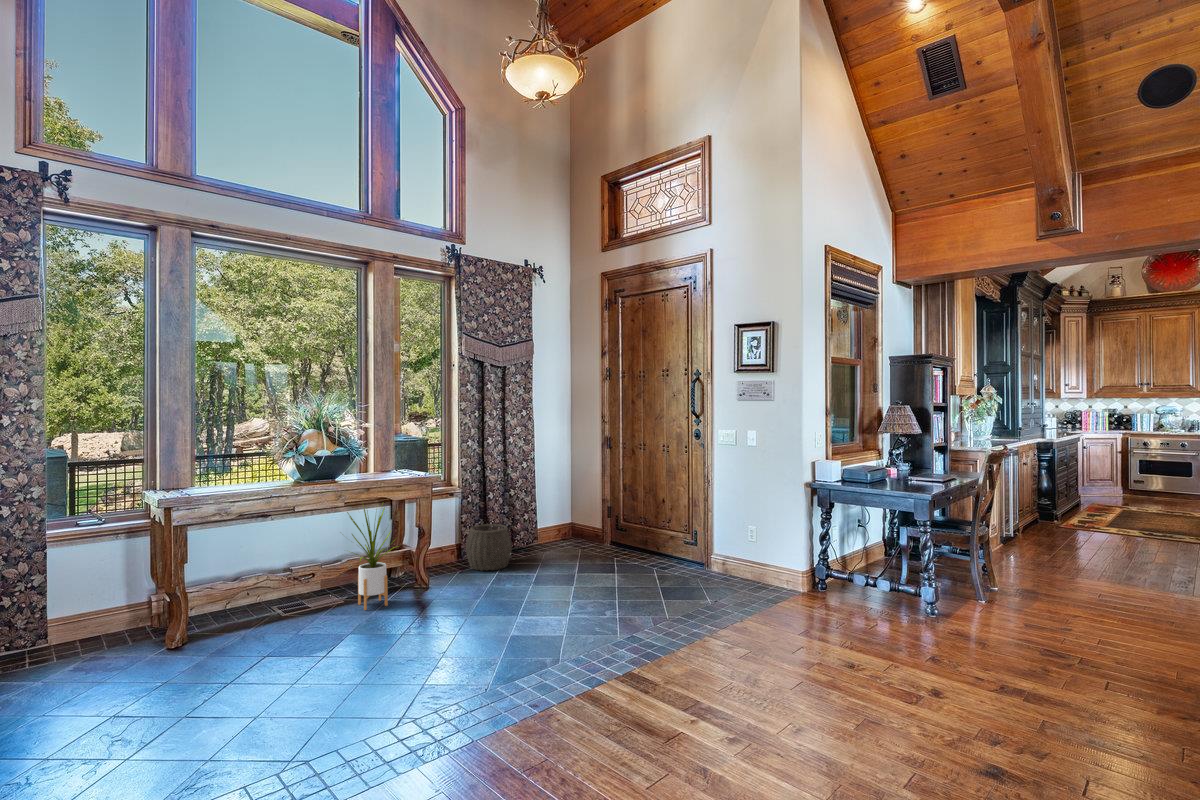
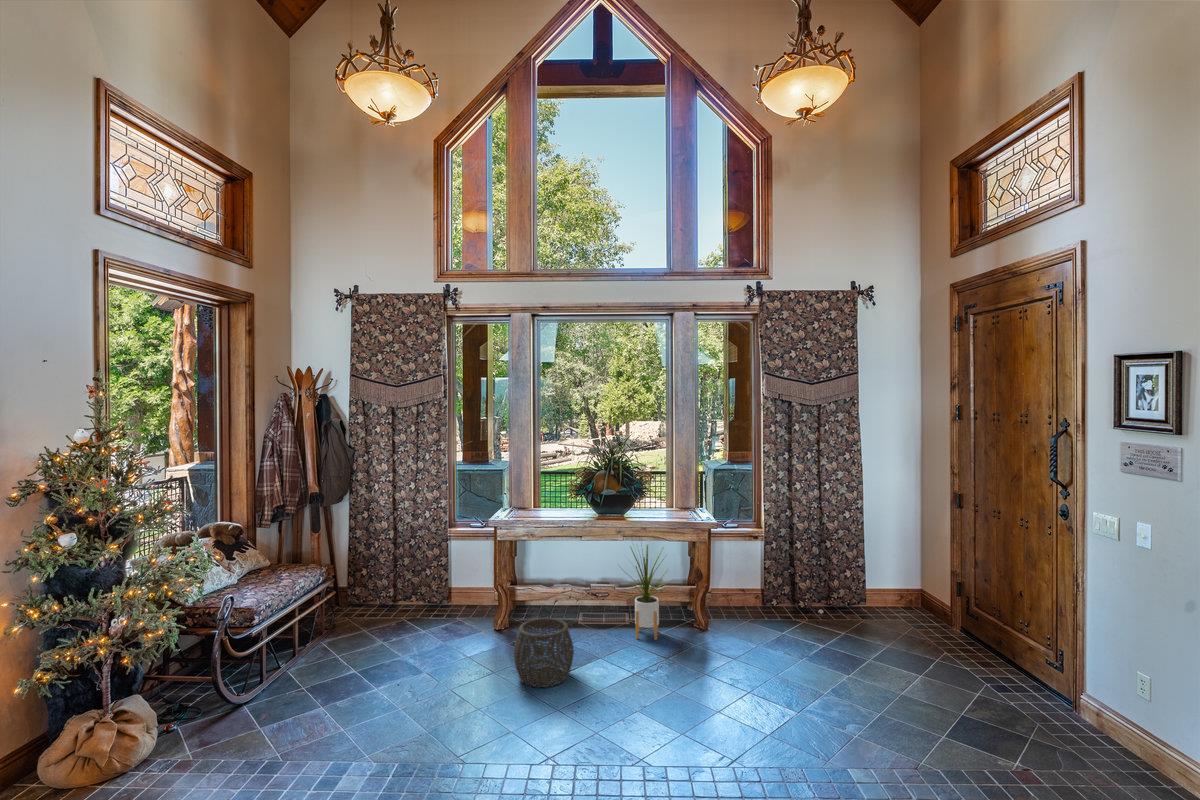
woven basket: present [466,524,512,571] -> present [514,618,574,687]

